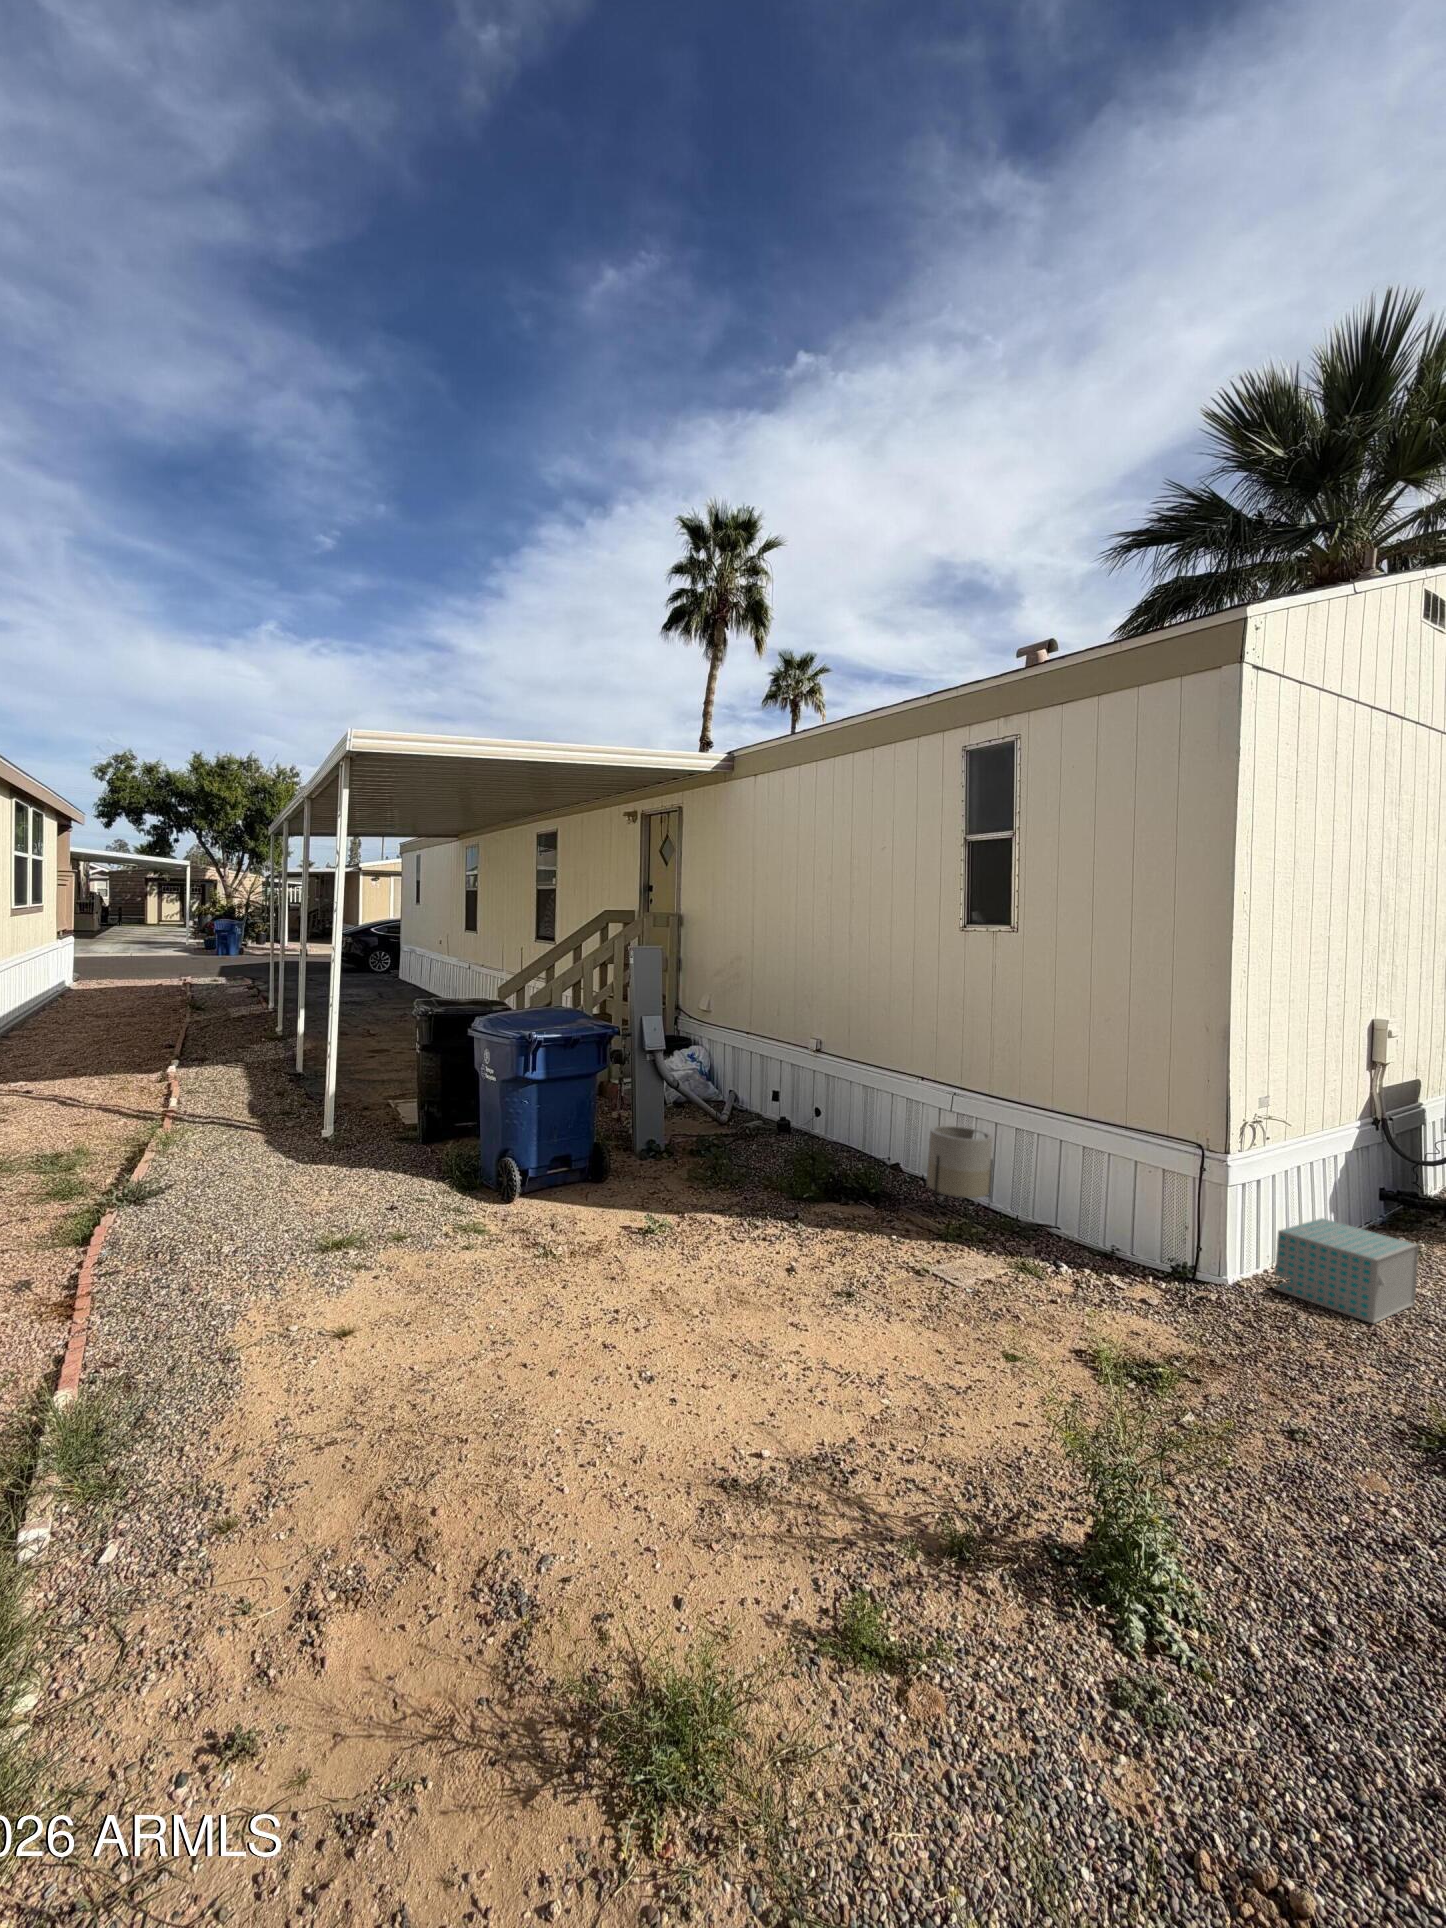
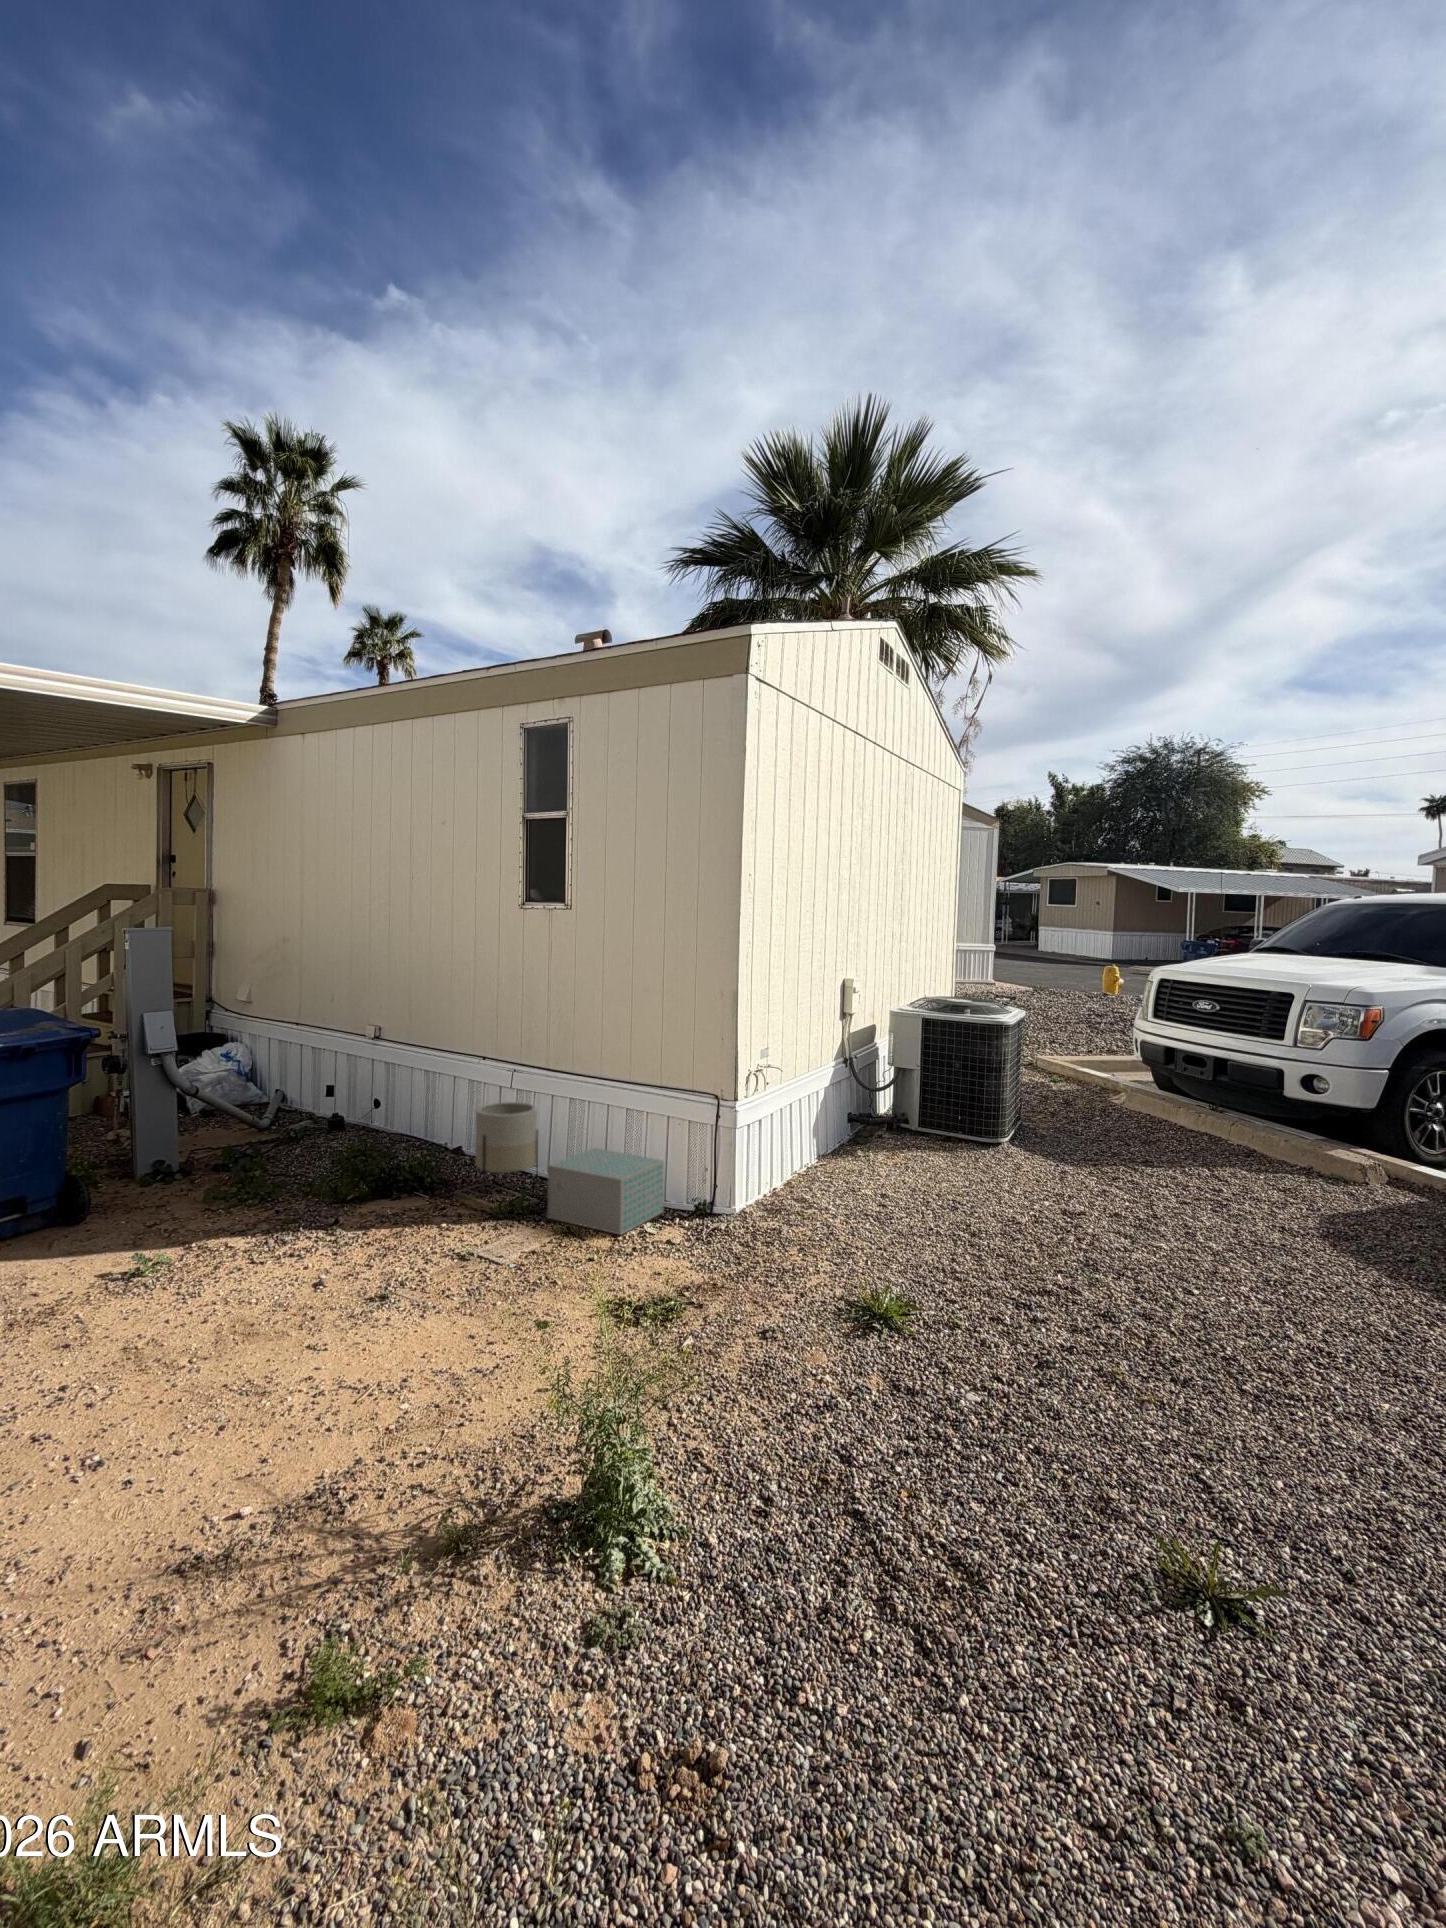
storage box: present [1275,1218,1419,1324] -> present [548,1148,664,1235]

